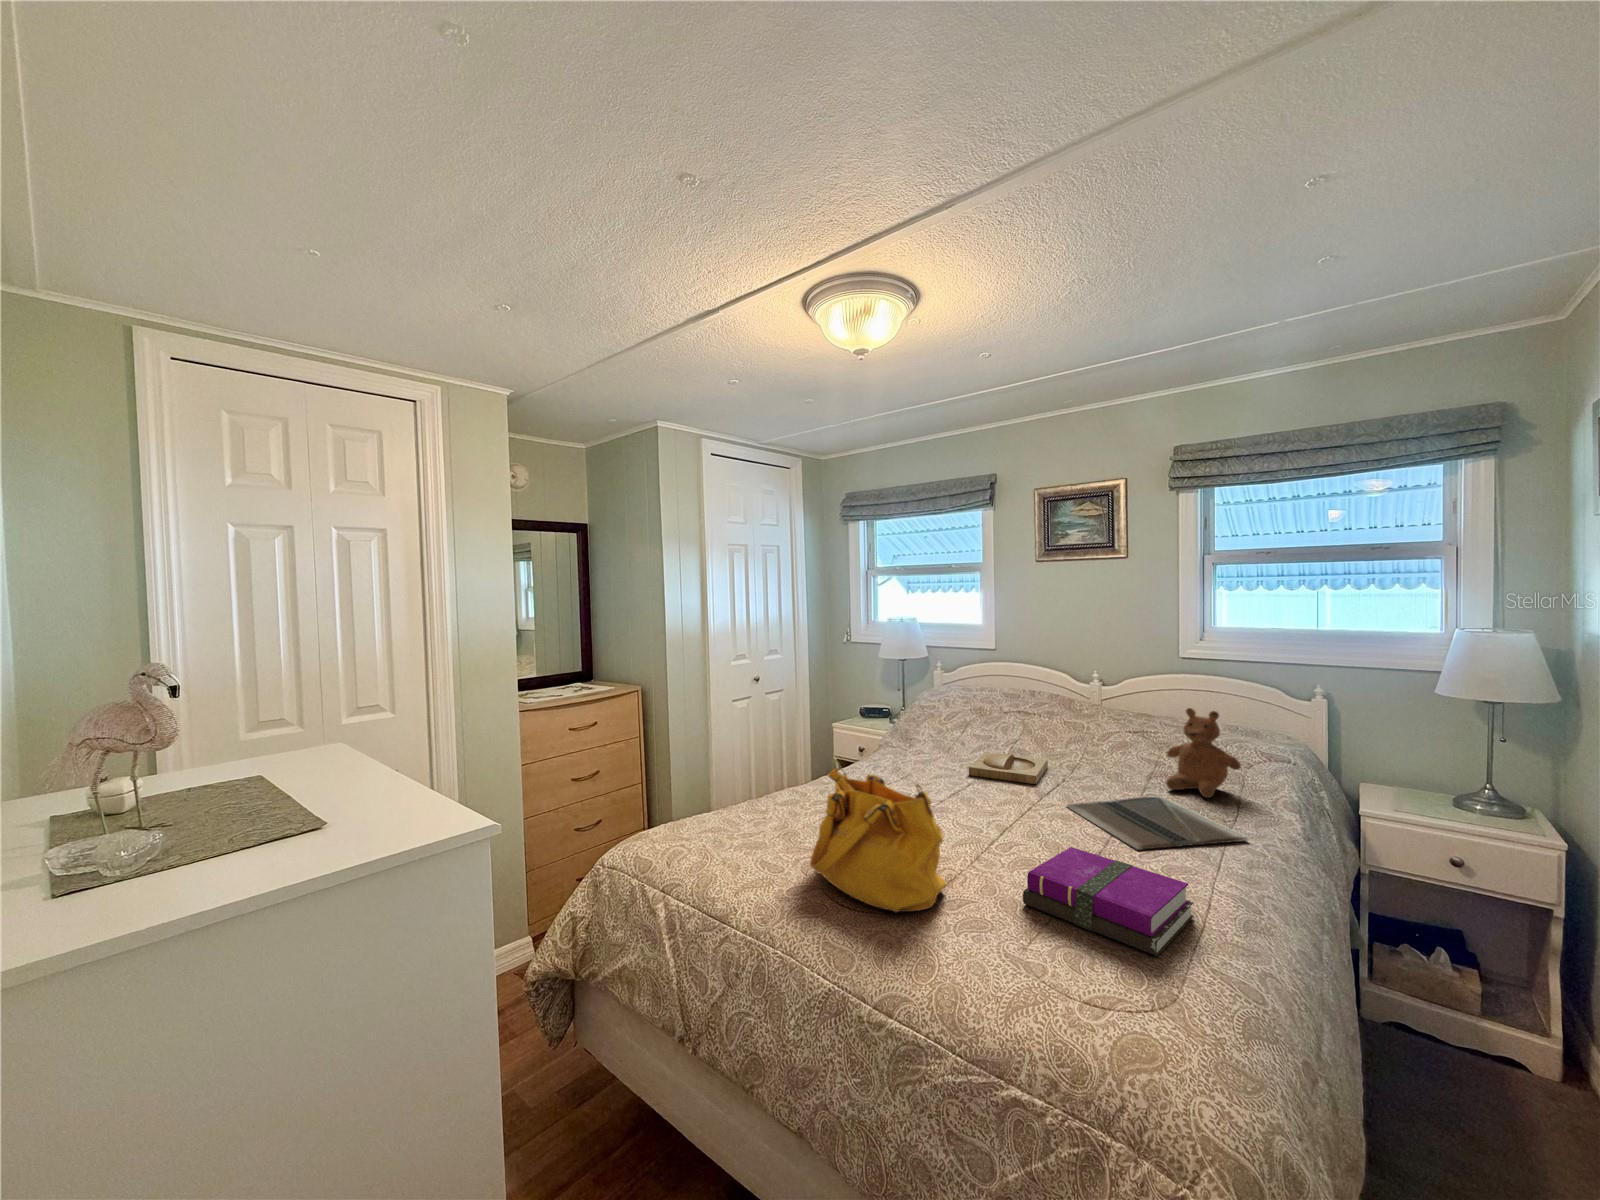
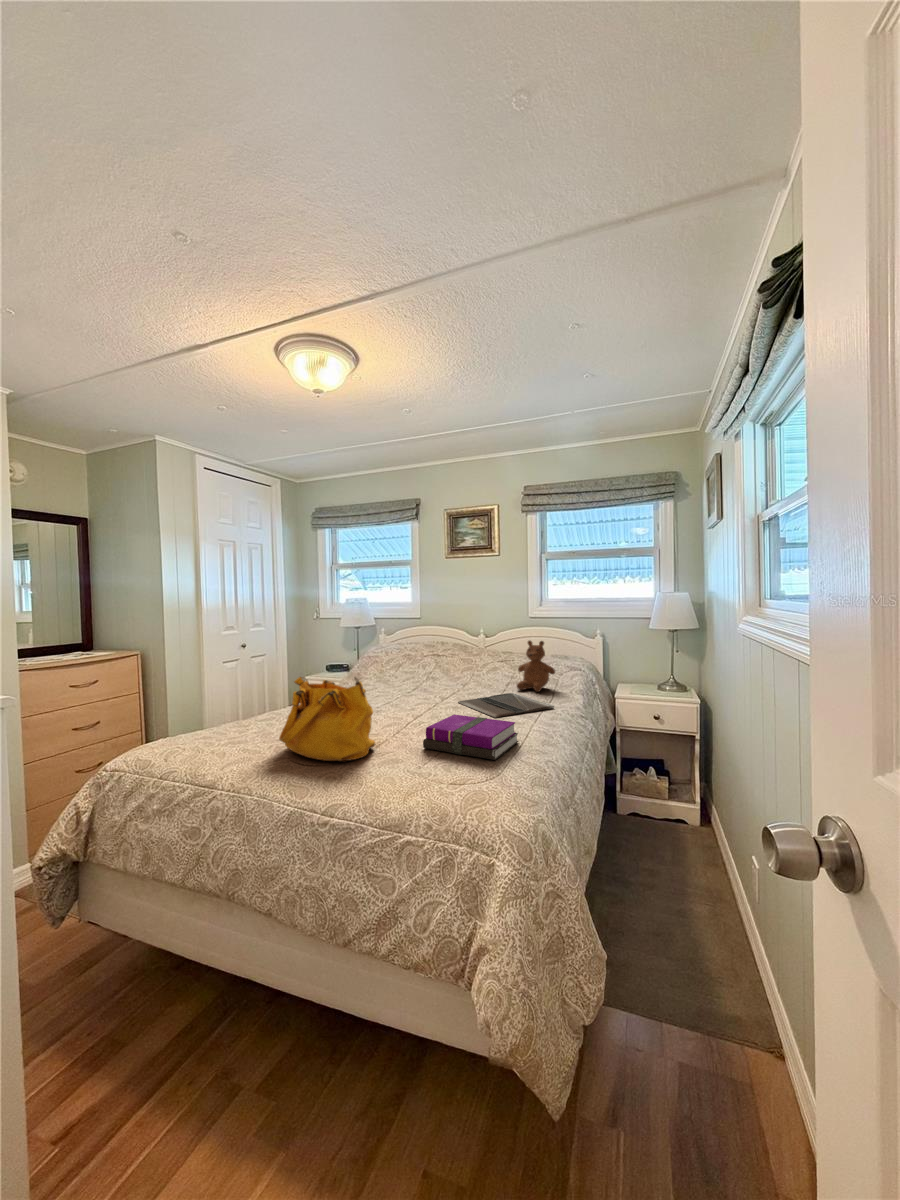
tray: present [969,752,1048,784] -> none [400,679,450,694]

